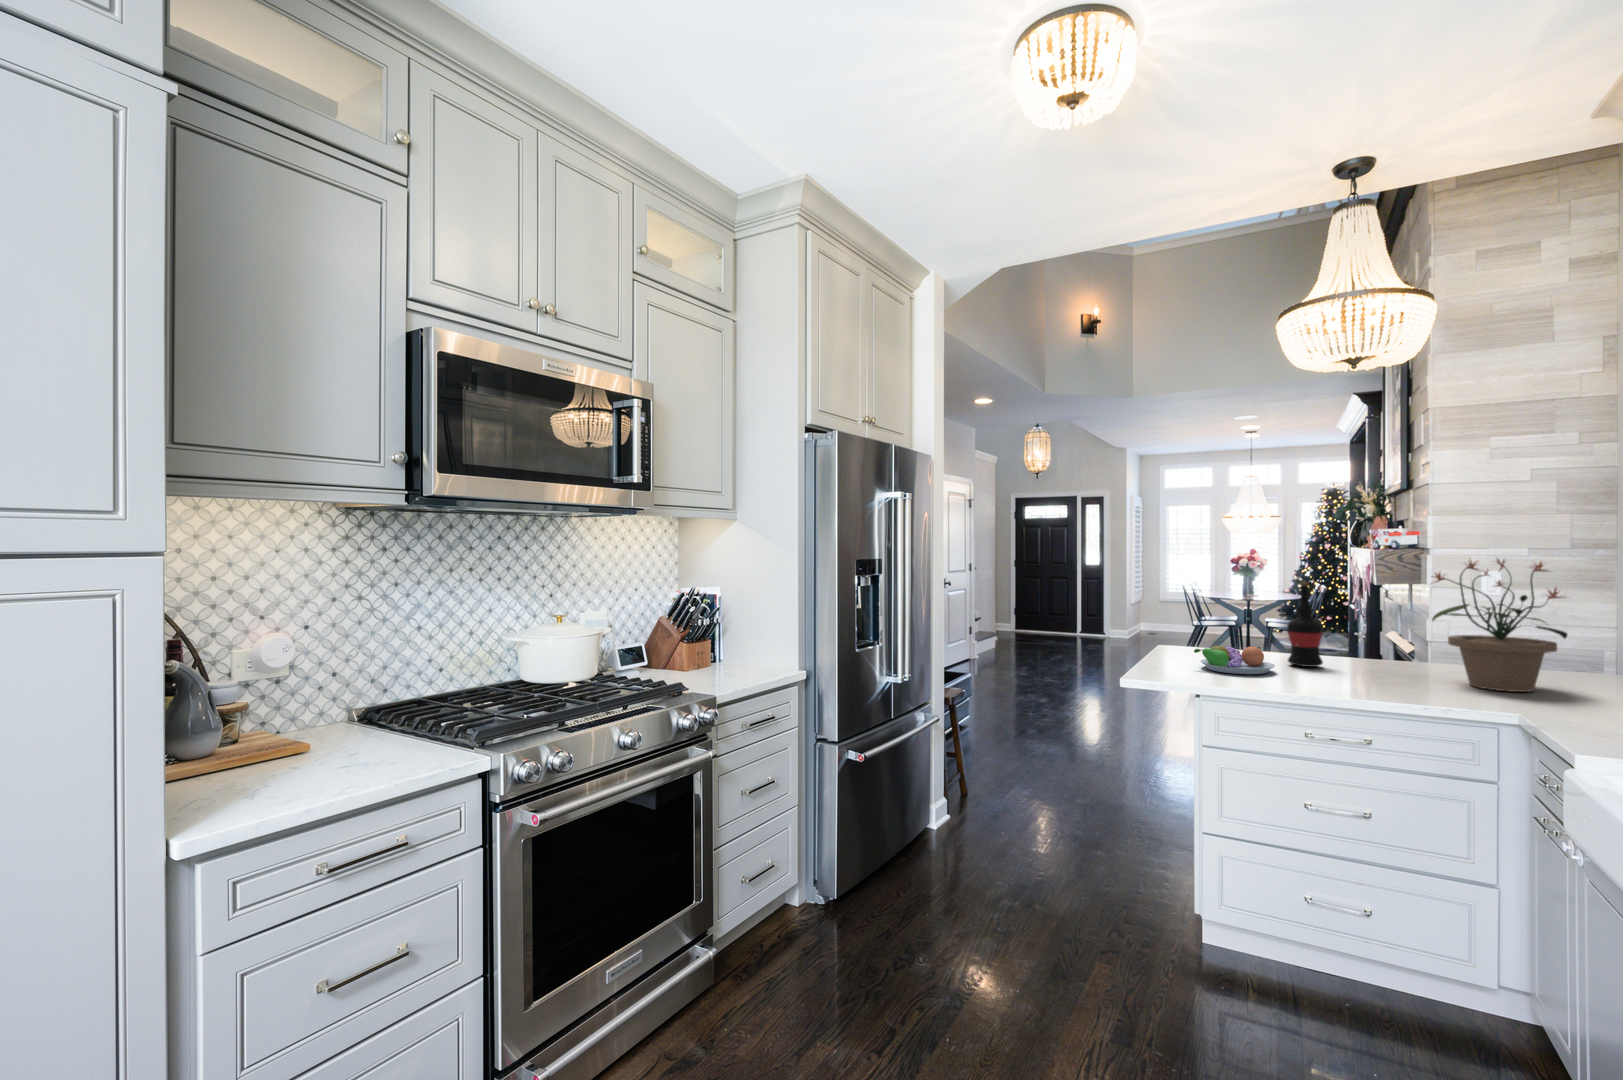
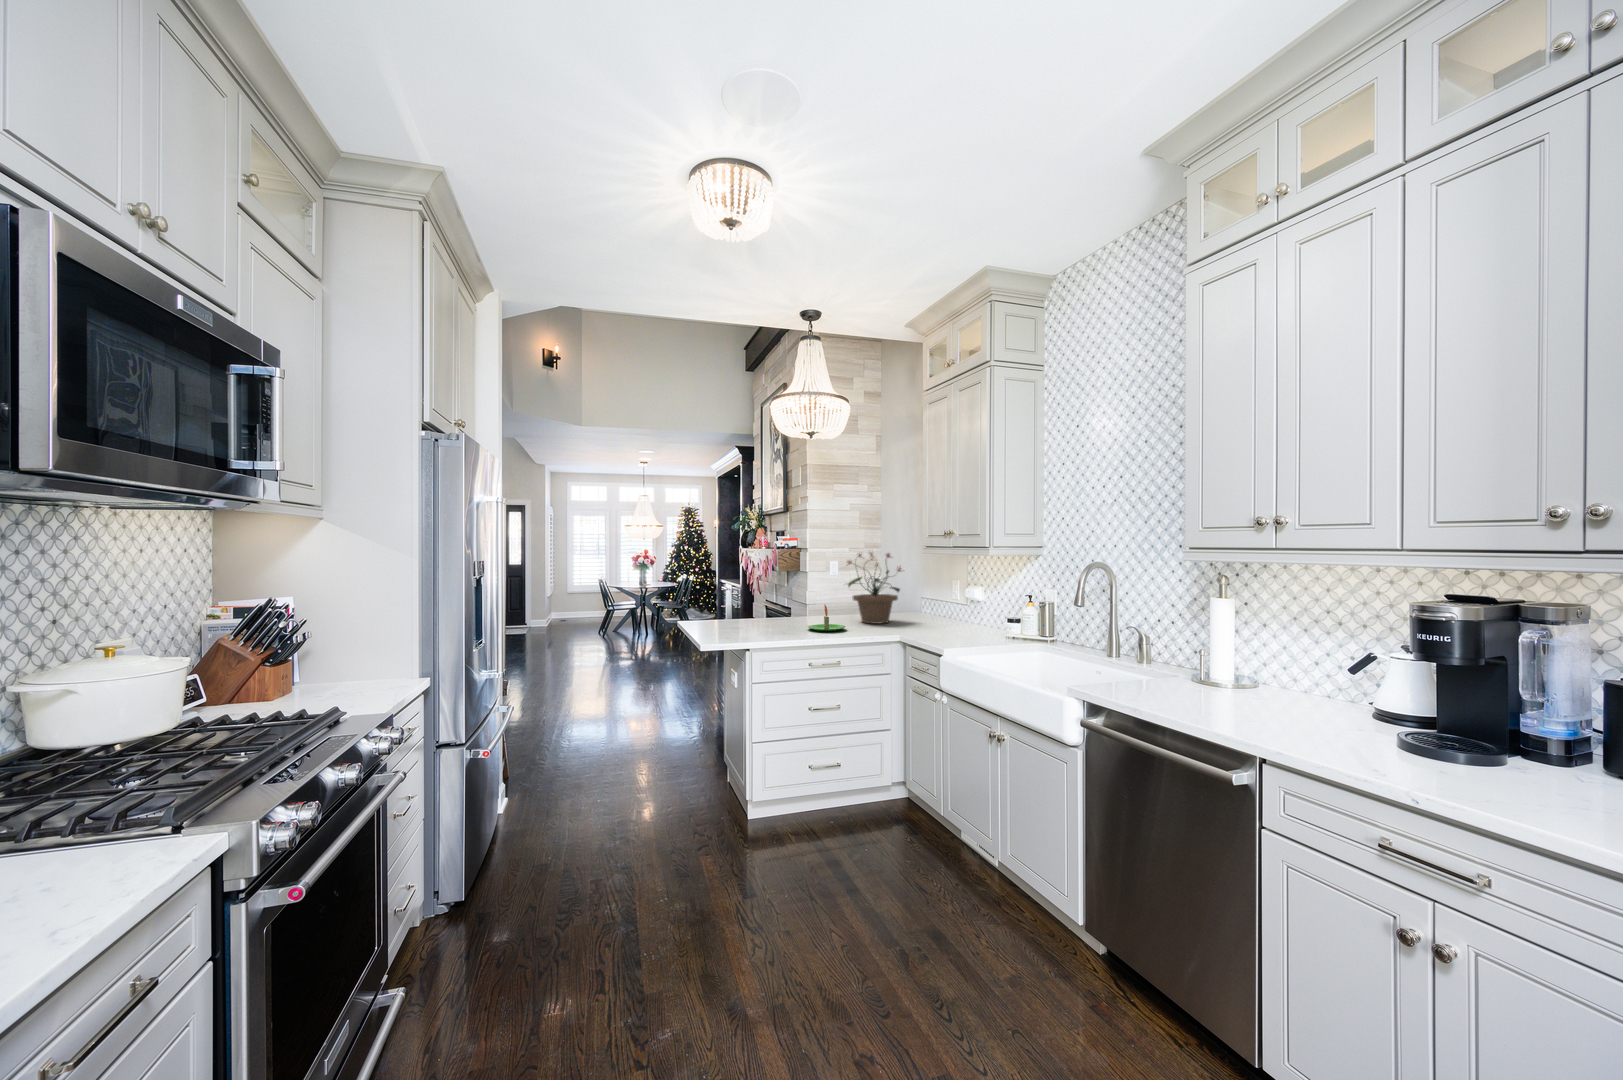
wine bottle: present [1287,582,1323,667] -> none [772,568,791,622]
fruit bowl: present [1194,641,1275,674] -> none [729,611,775,631]
candle: none [1328,645,1408,691] -> present [807,605,846,631]

